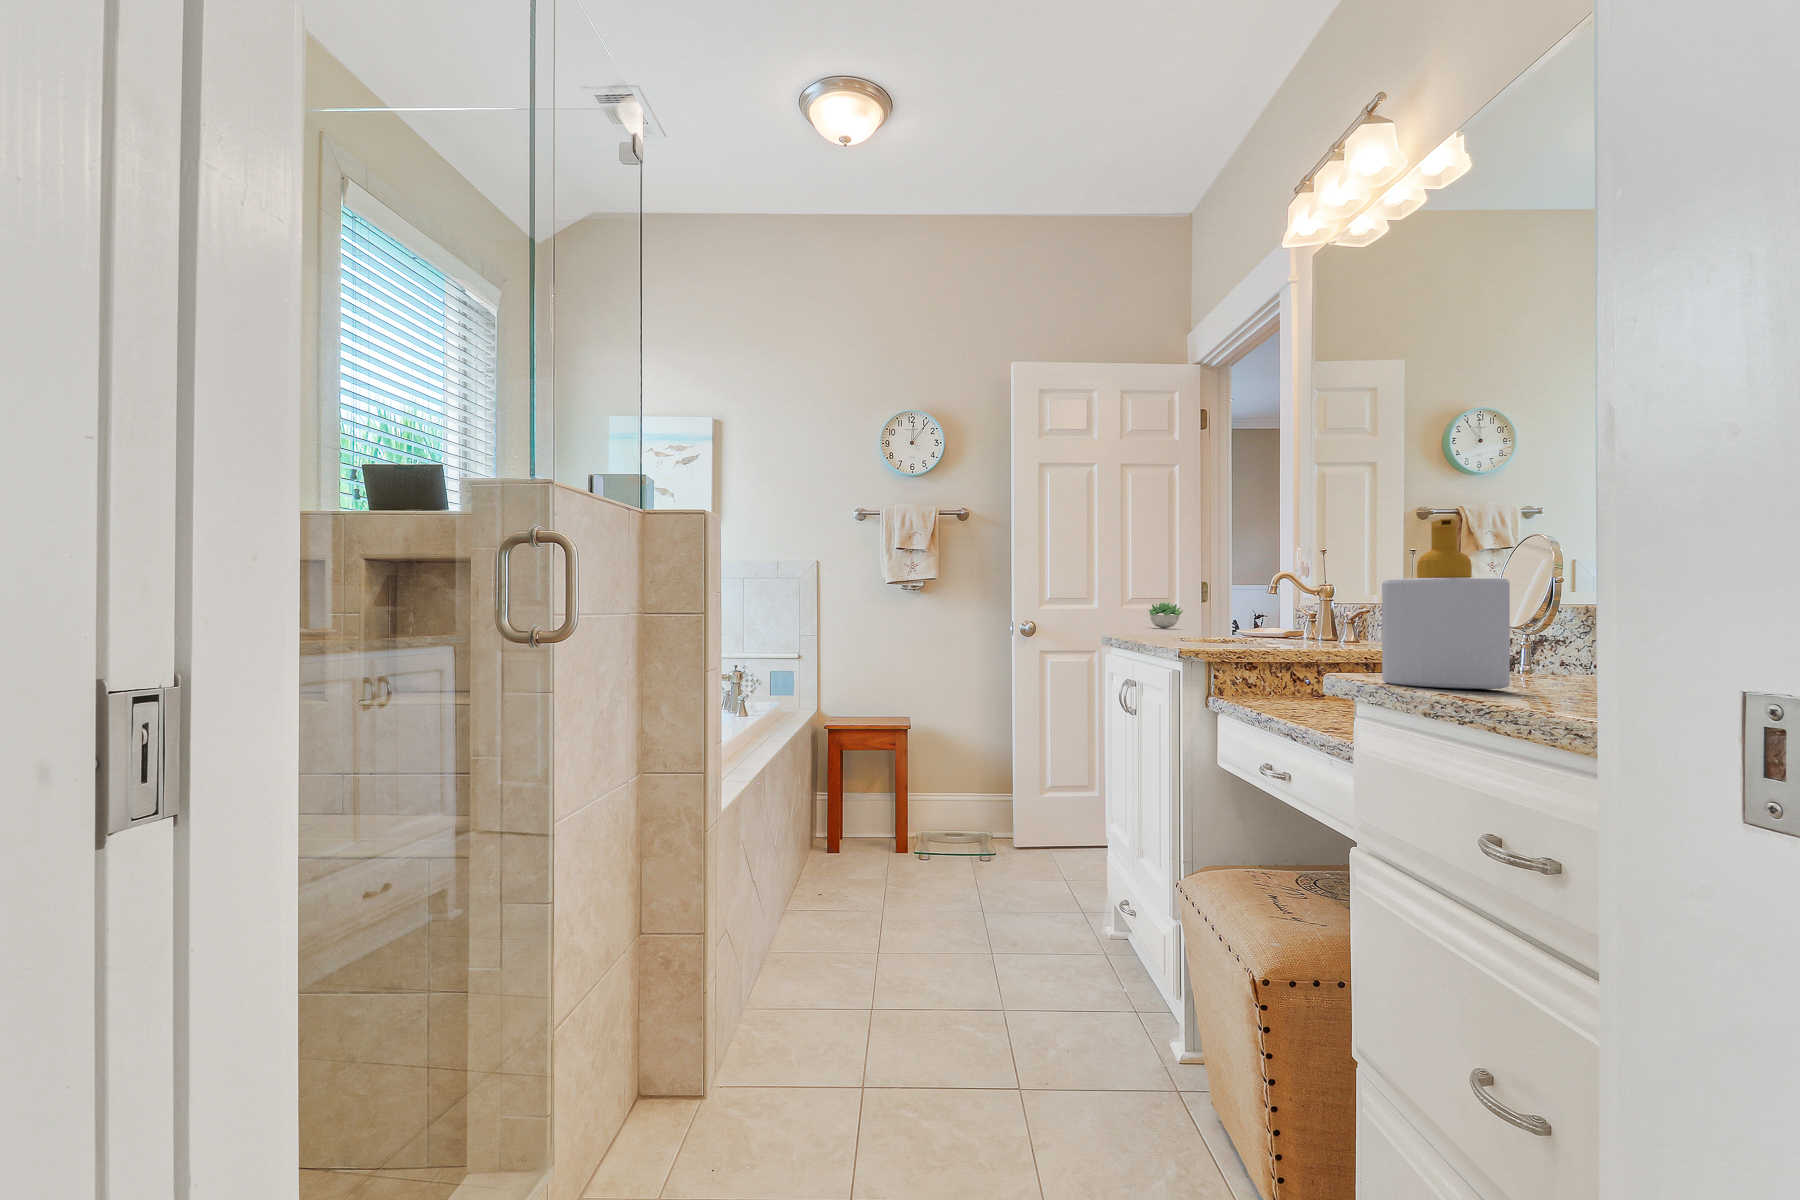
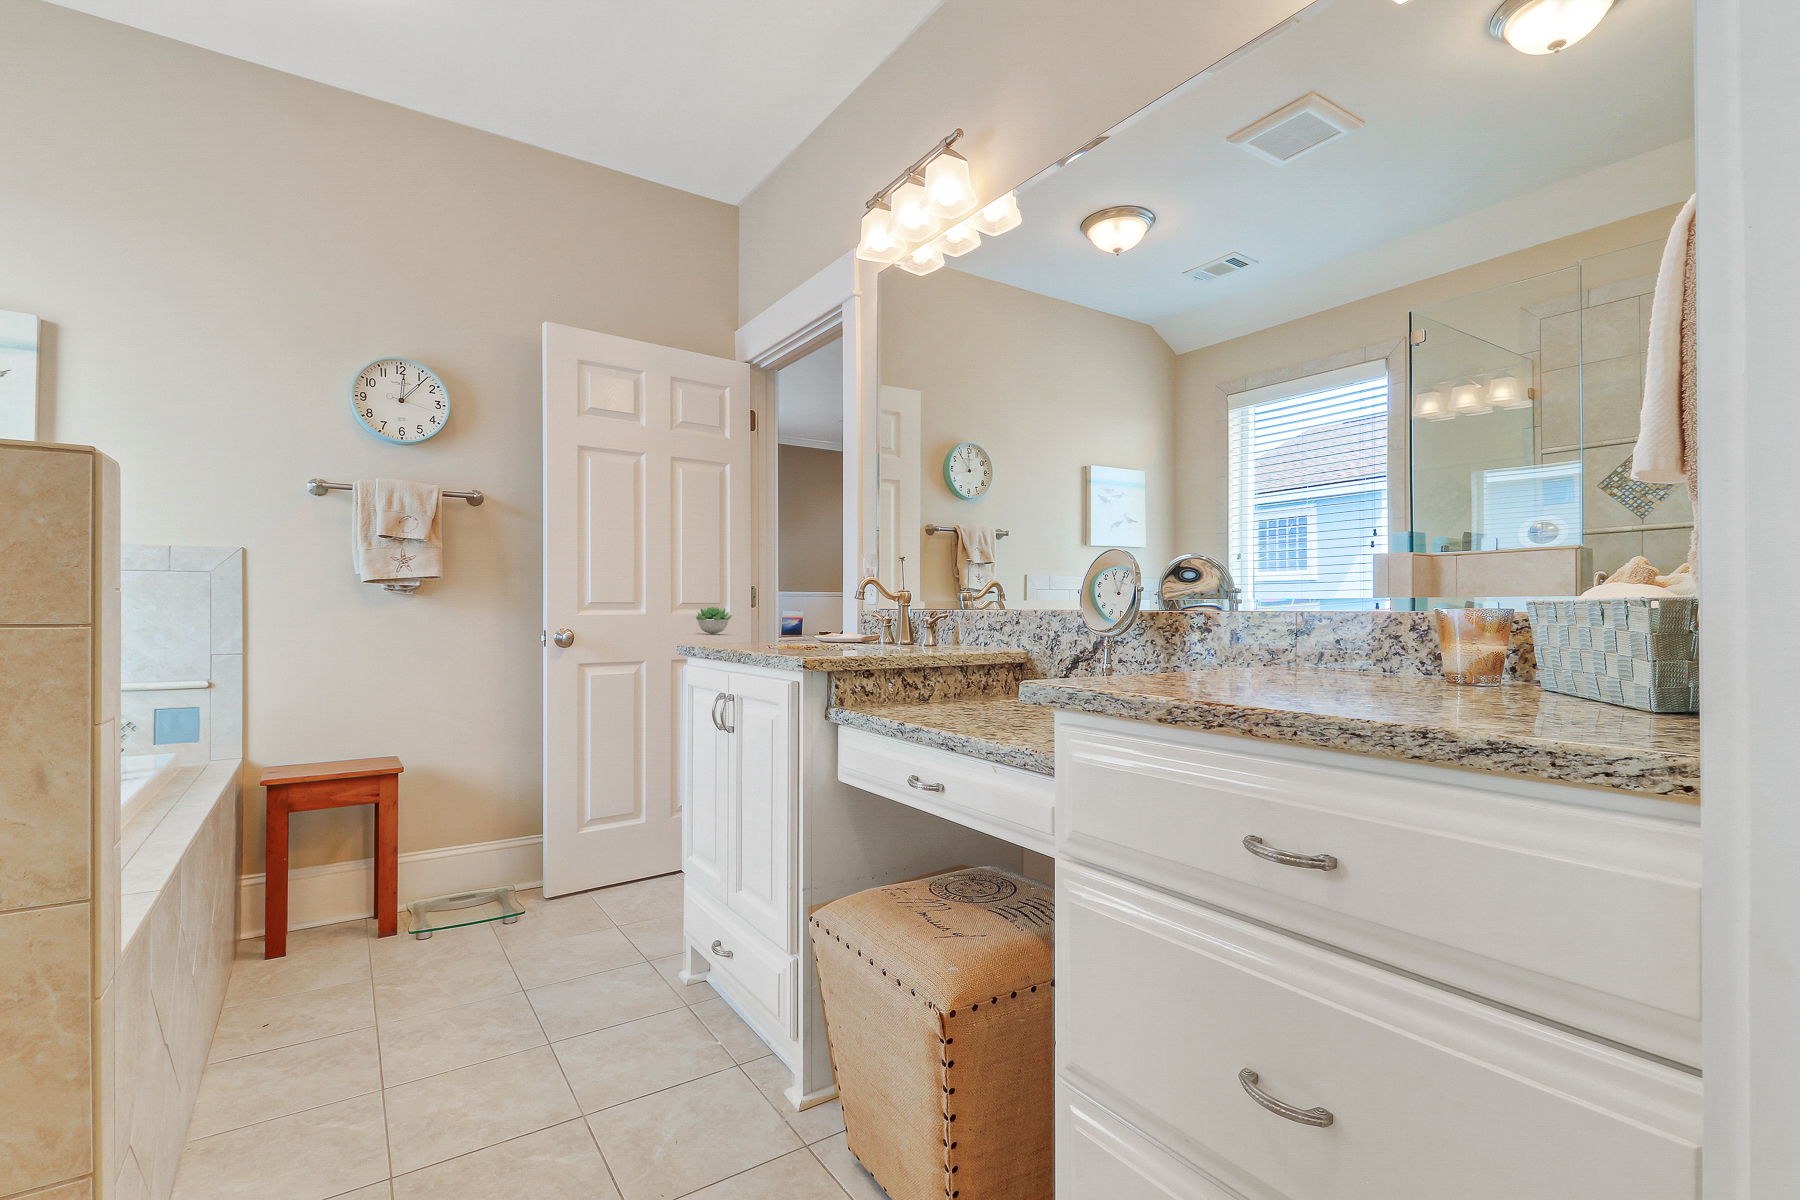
soap bottle: present [1382,519,1510,689] -> none [1087,529,1187,692]

